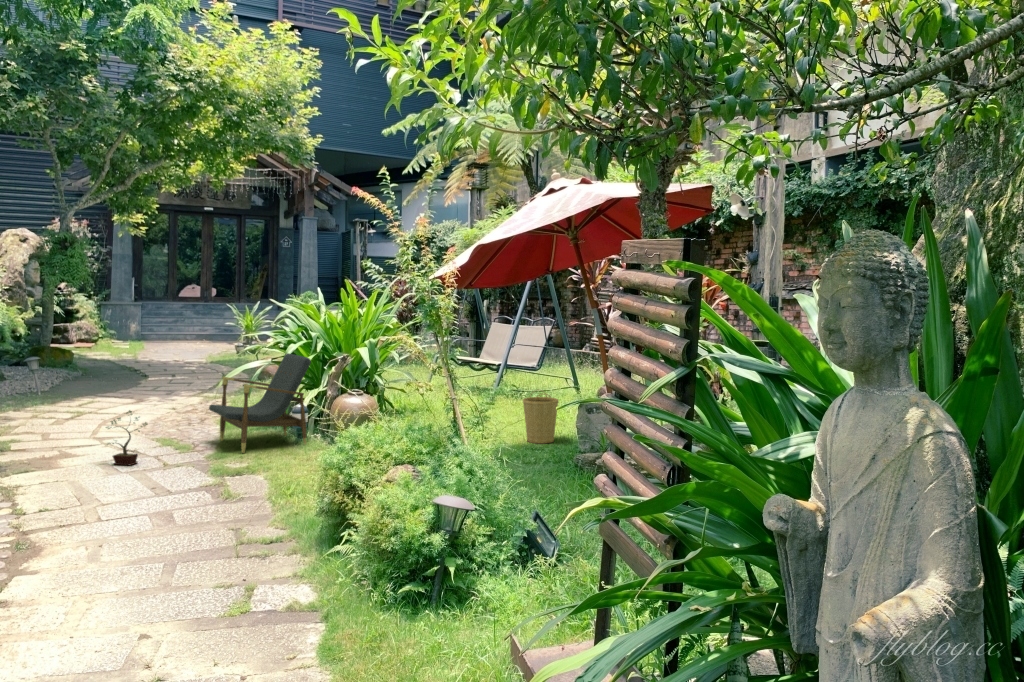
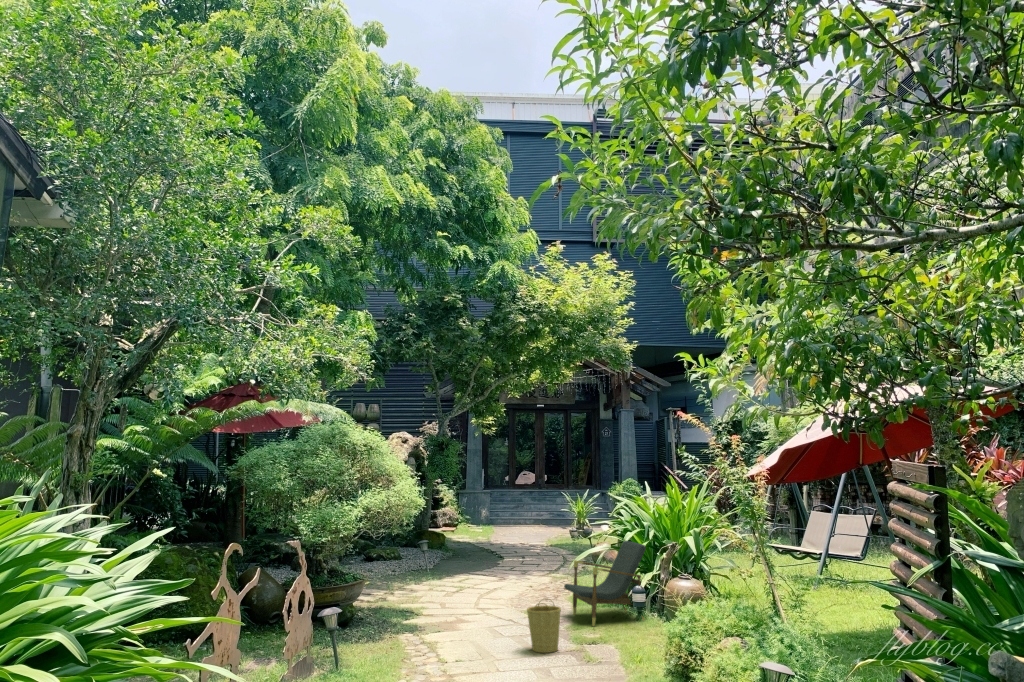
basket: present [523,390,559,444] -> present [527,598,561,653]
potted plant: present [106,410,147,465] -> none [490,587,522,633]

